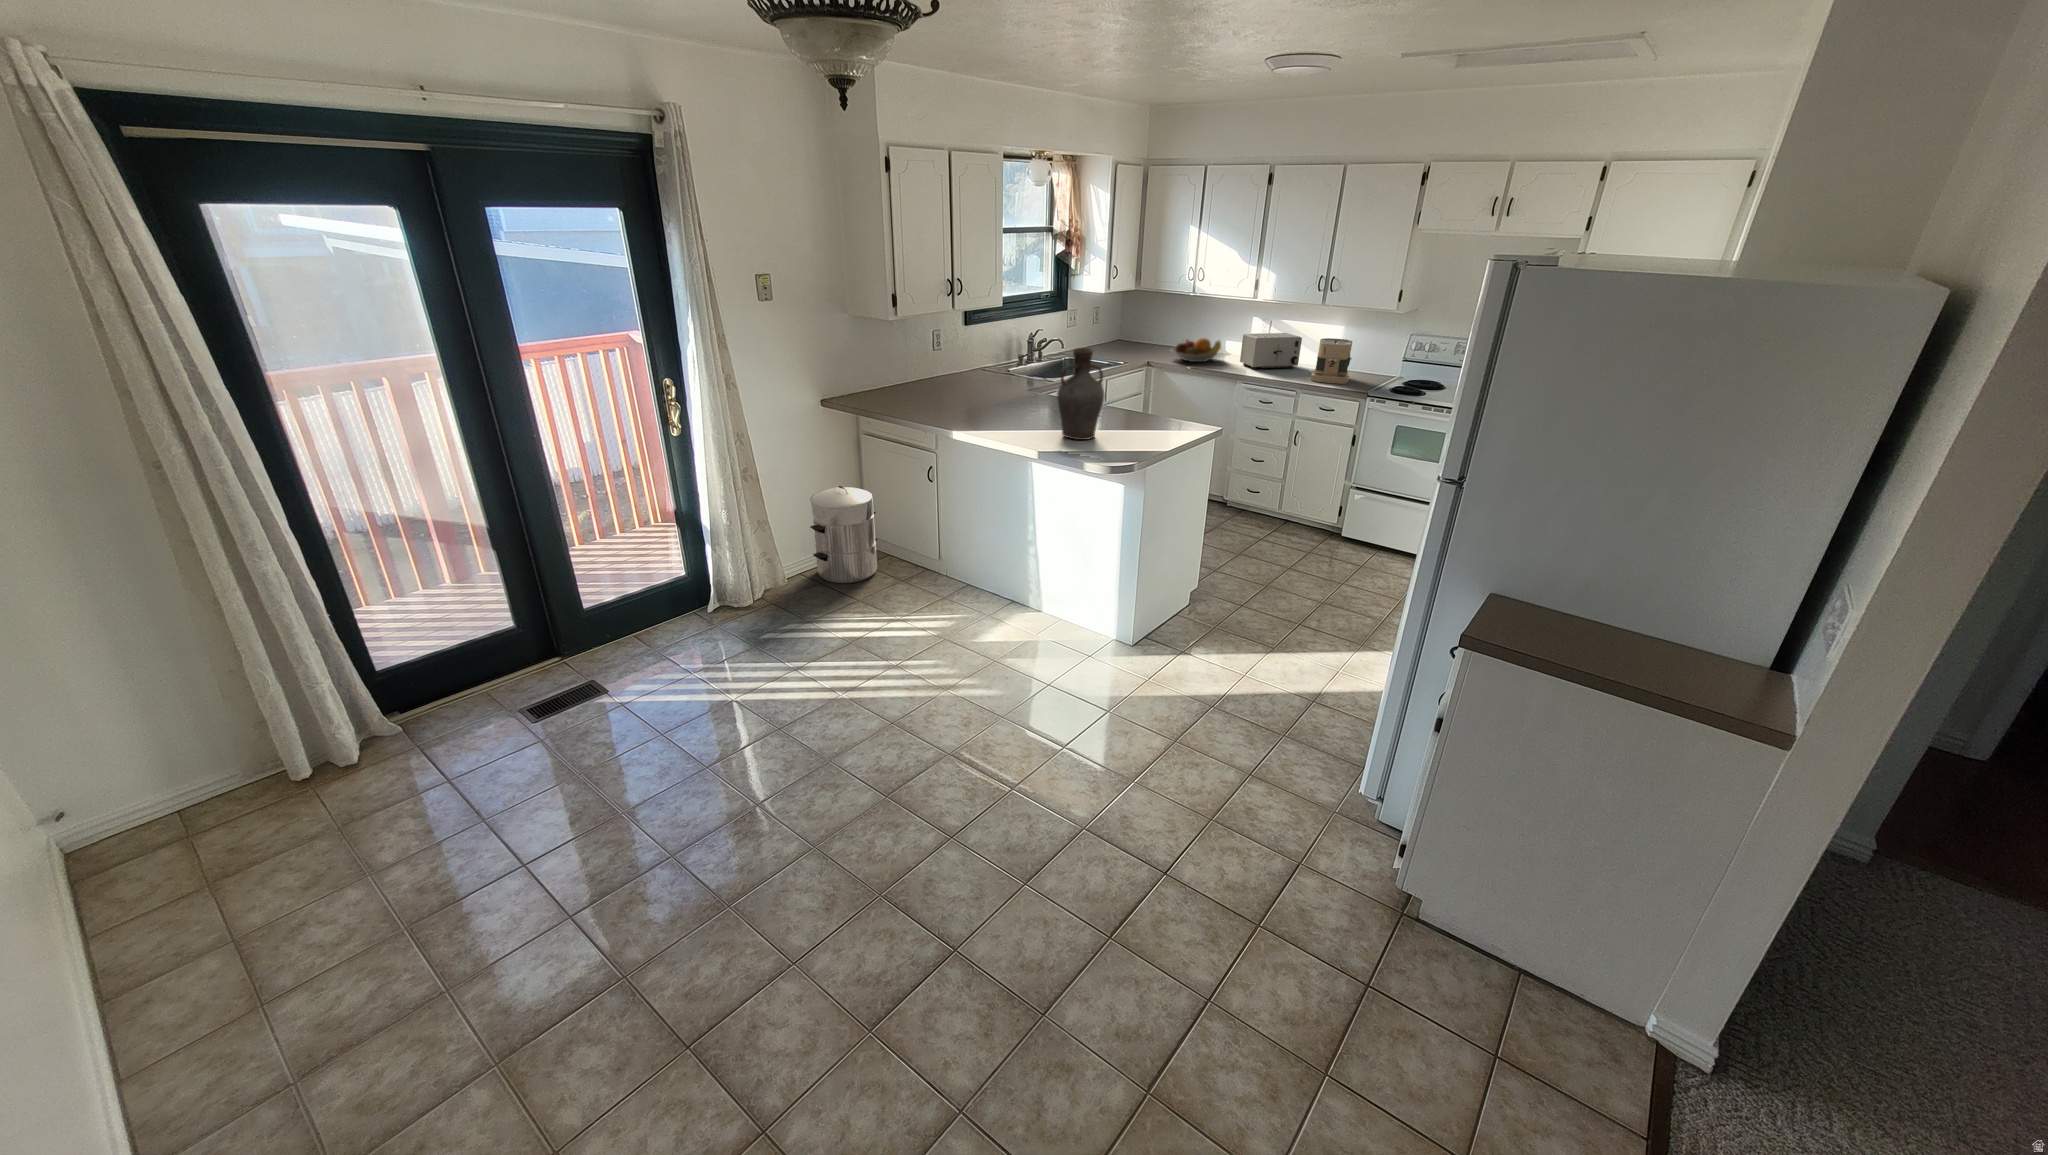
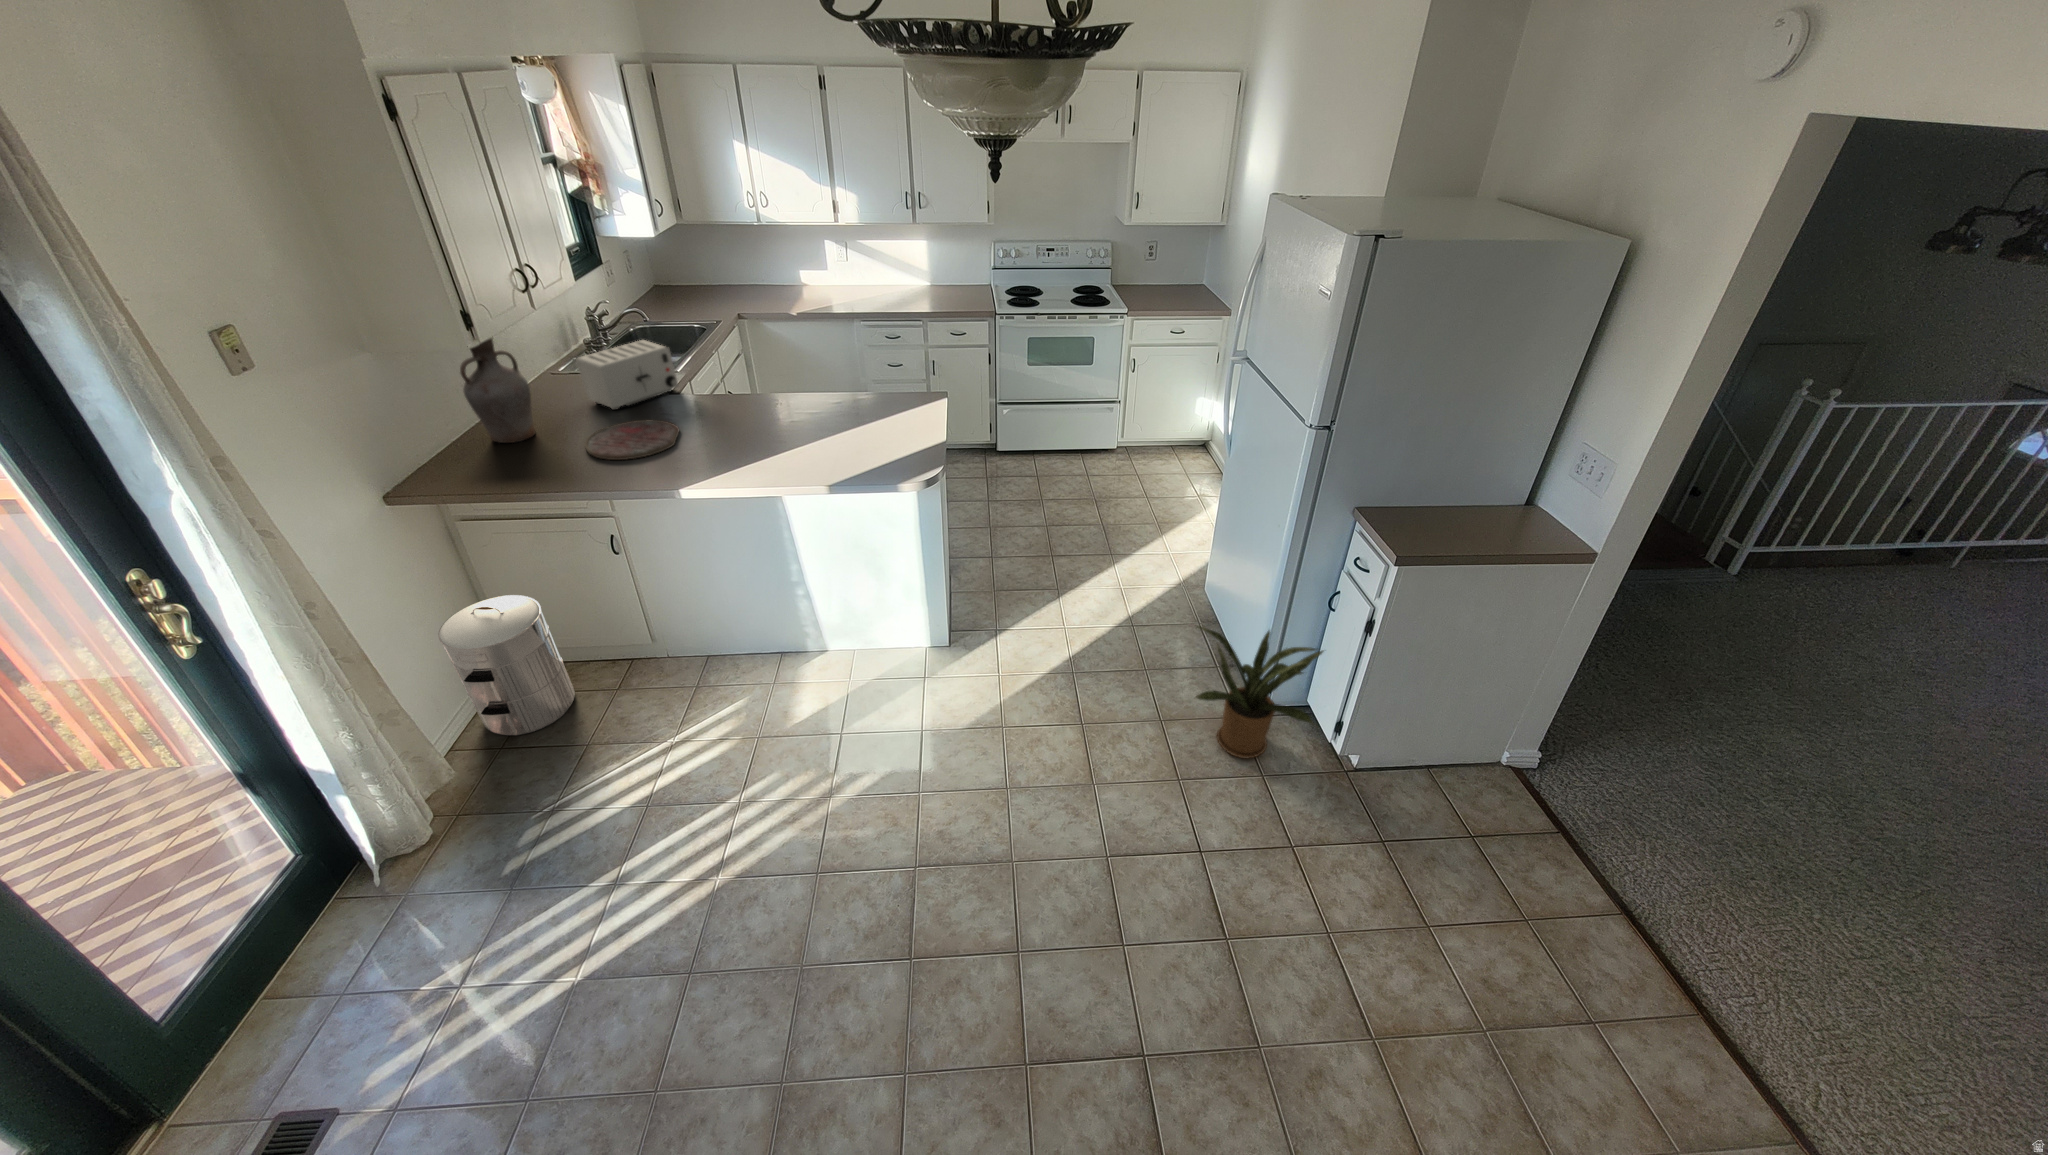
toaster: present [1240,333,1302,369] -> present [576,340,678,410]
fruit bowl: present [1171,338,1221,362] -> none [752,273,812,303]
coffee maker: present [1311,338,1352,384] -> none [919,256,960,305]
vase: present [1057,348,1104,440] -> present [460,338,535,443]
cutting board: none [940,397,1006,416] -> present [585,420,679,460]
house plant: none [1263,671,1416,845] -> present [1196,627,1323,758]

